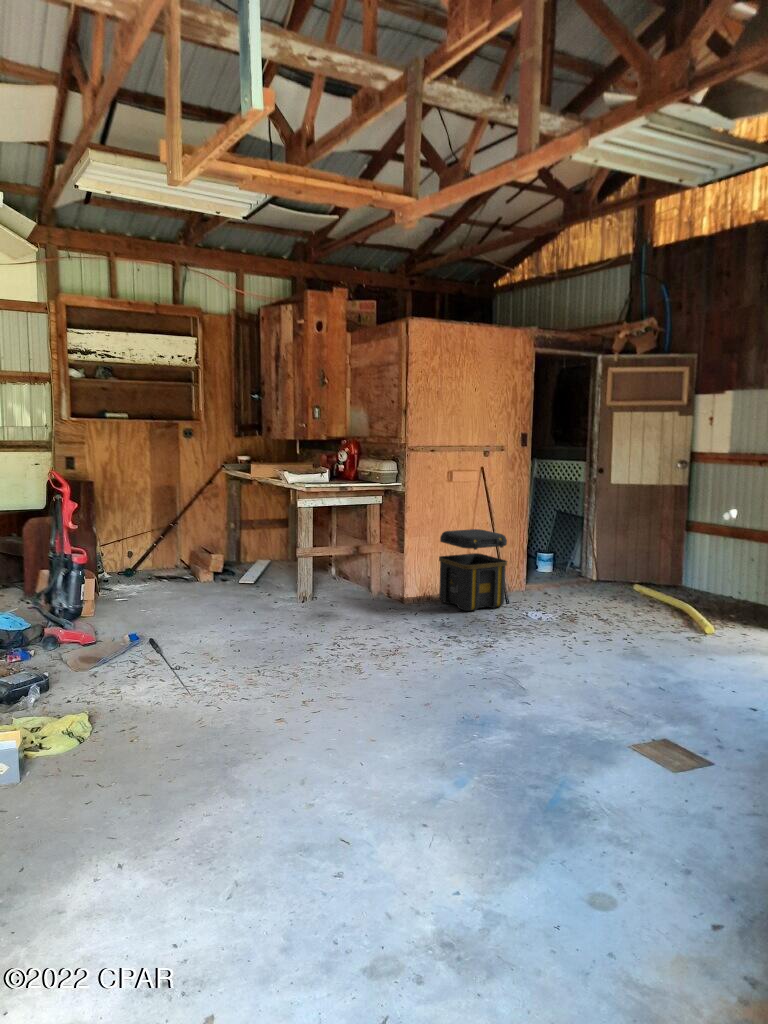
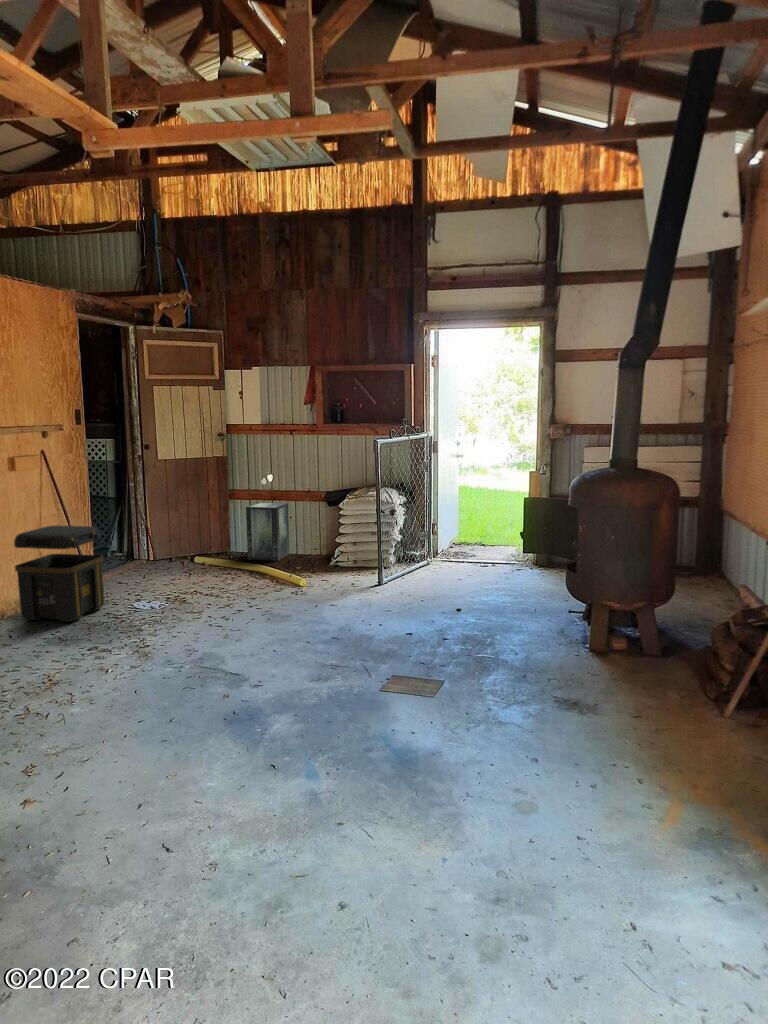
storage box: none [687,539,746,606] -> present [246,503,289,561]

